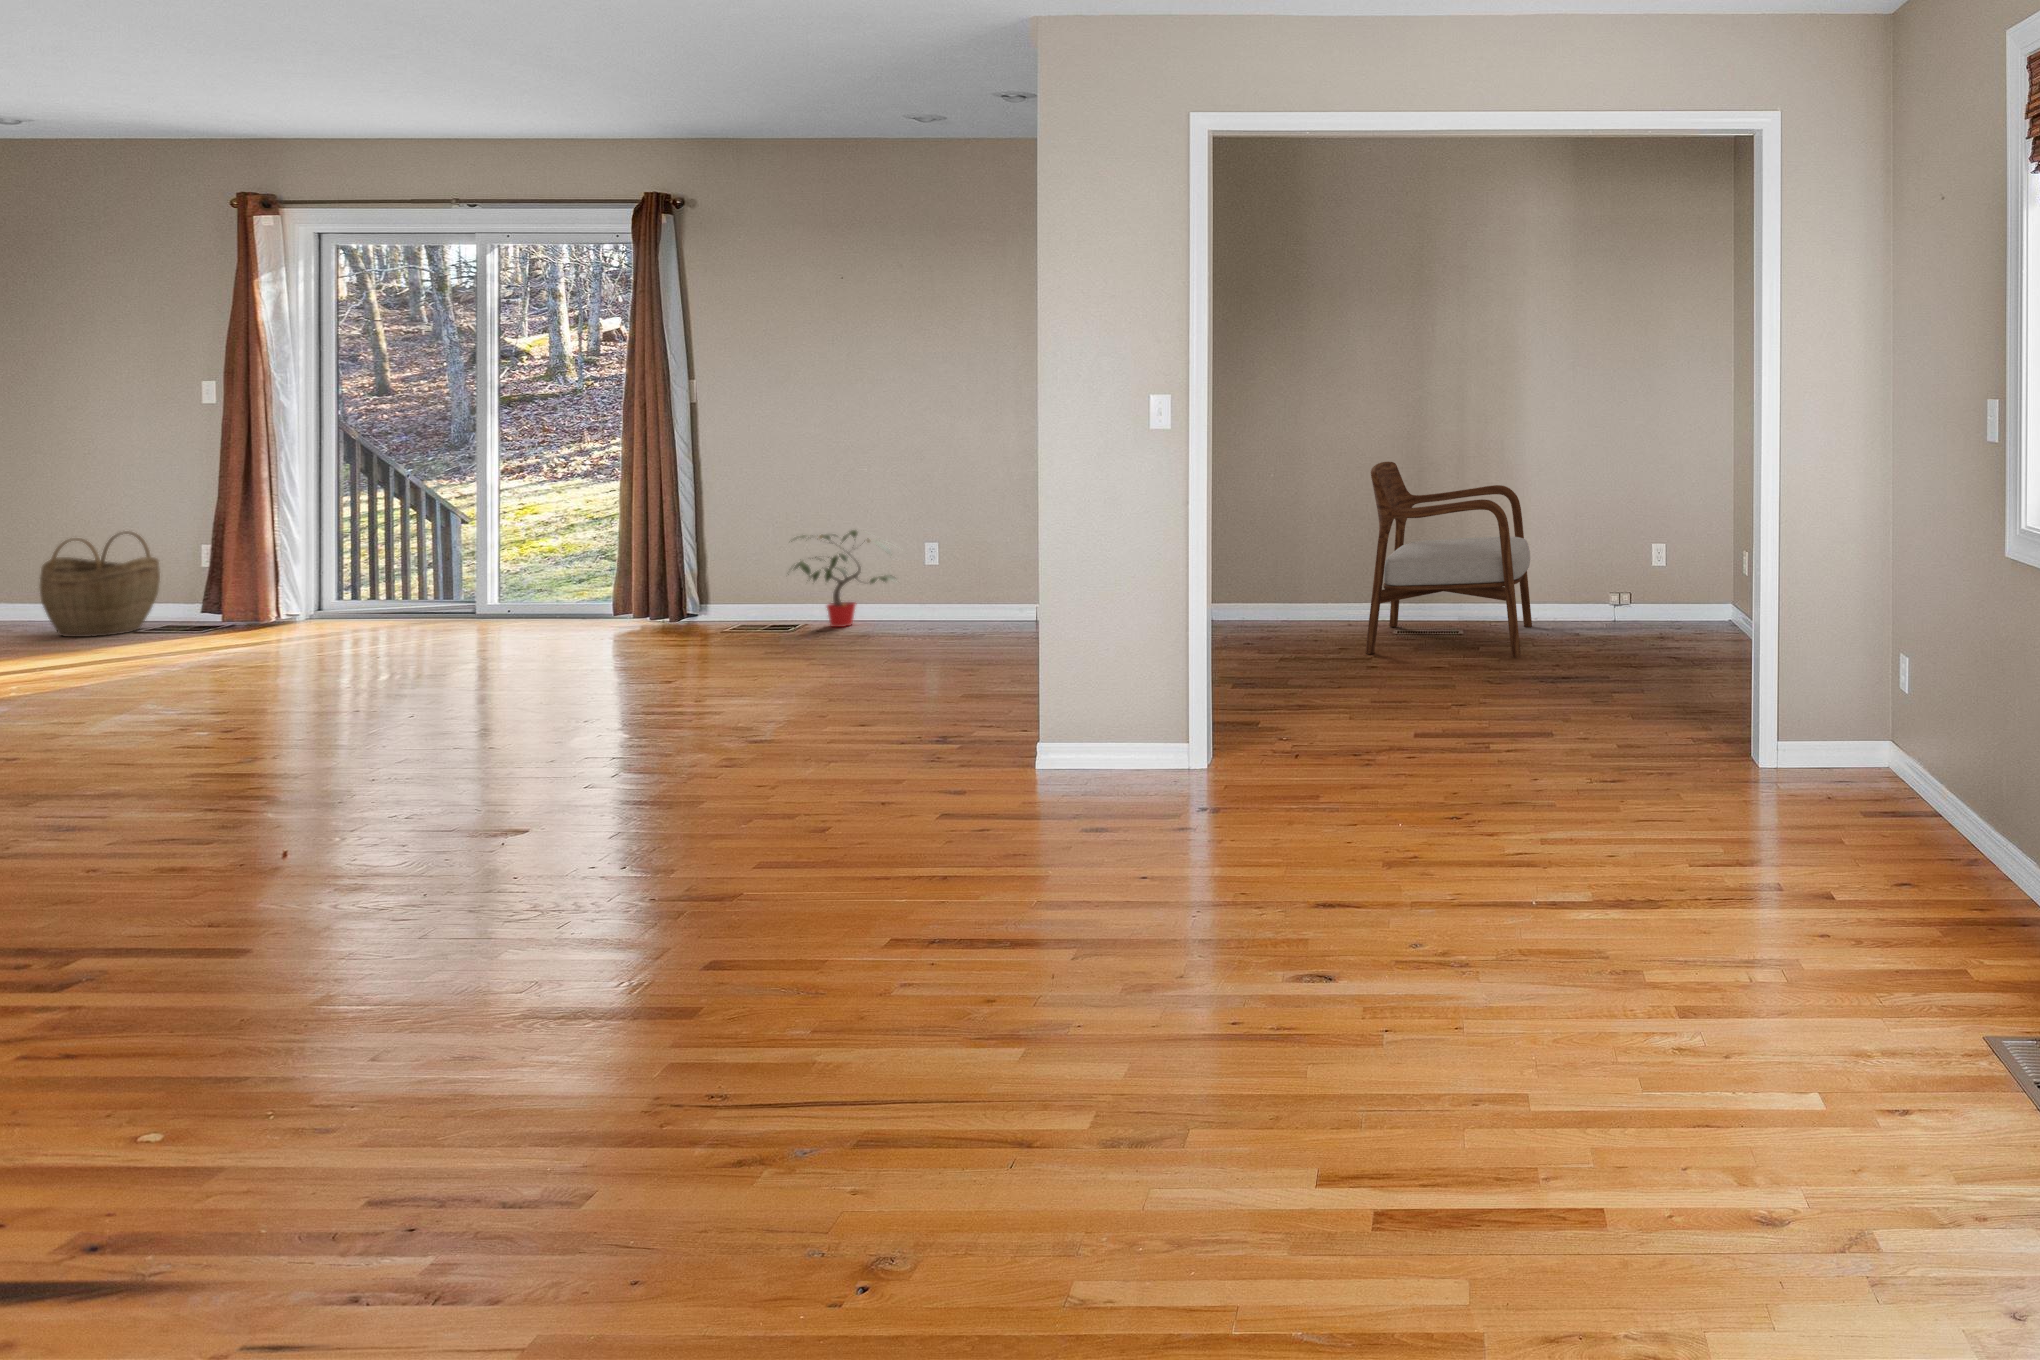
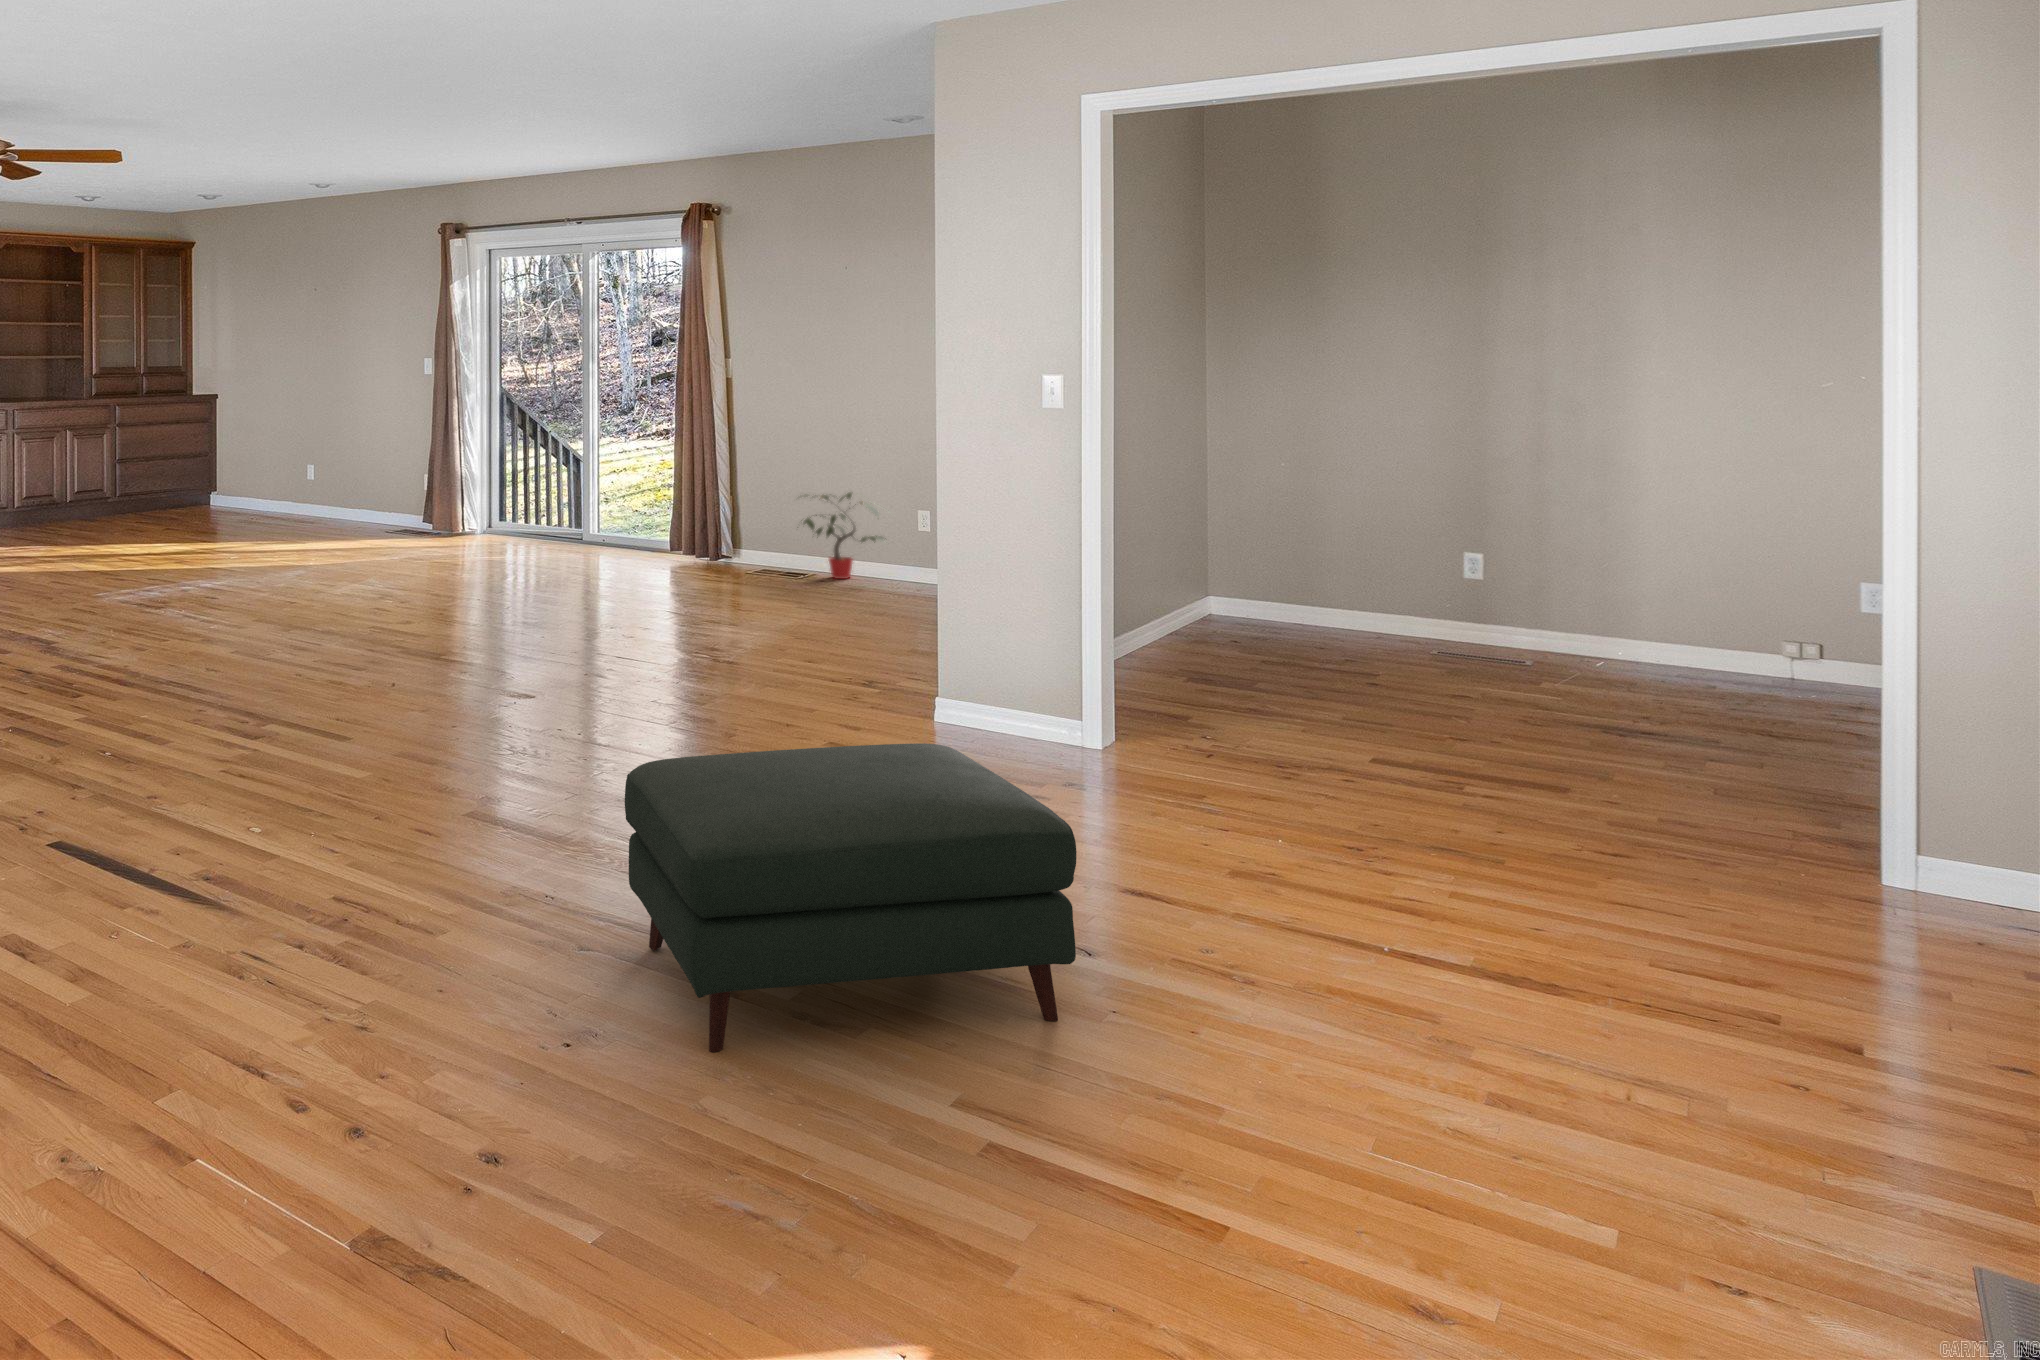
armchair: present [1366,462,1532,658] -> none [1356,448,1616,696]
woven basket: present [39,532,160,637] -> none [356,465,415,536]
ottoman: none [820,794,1353,1223] -> present [625,743,1077,1052]

